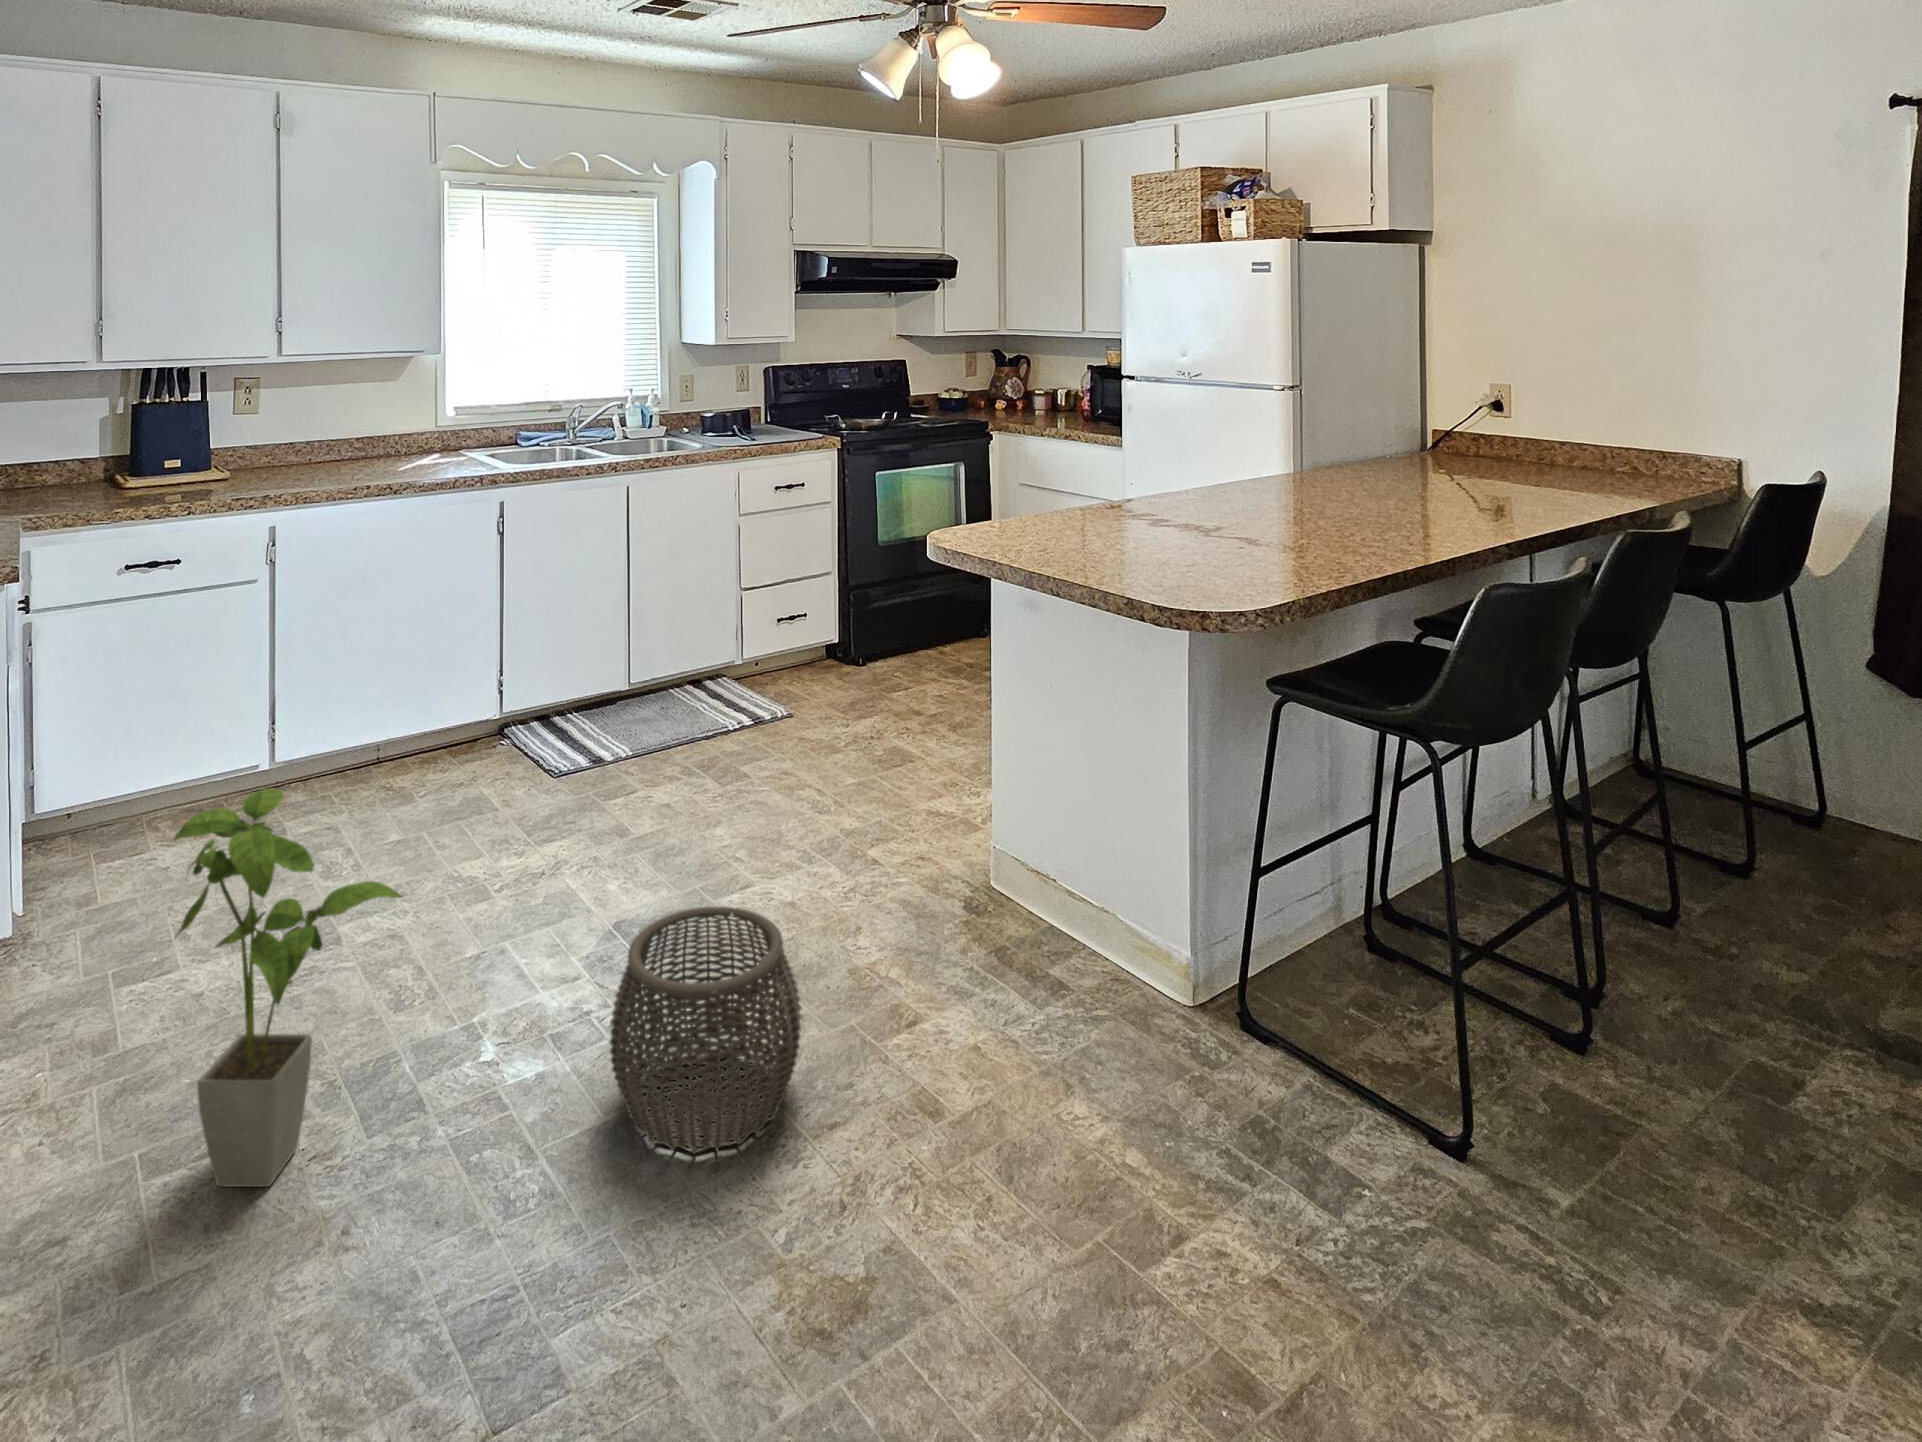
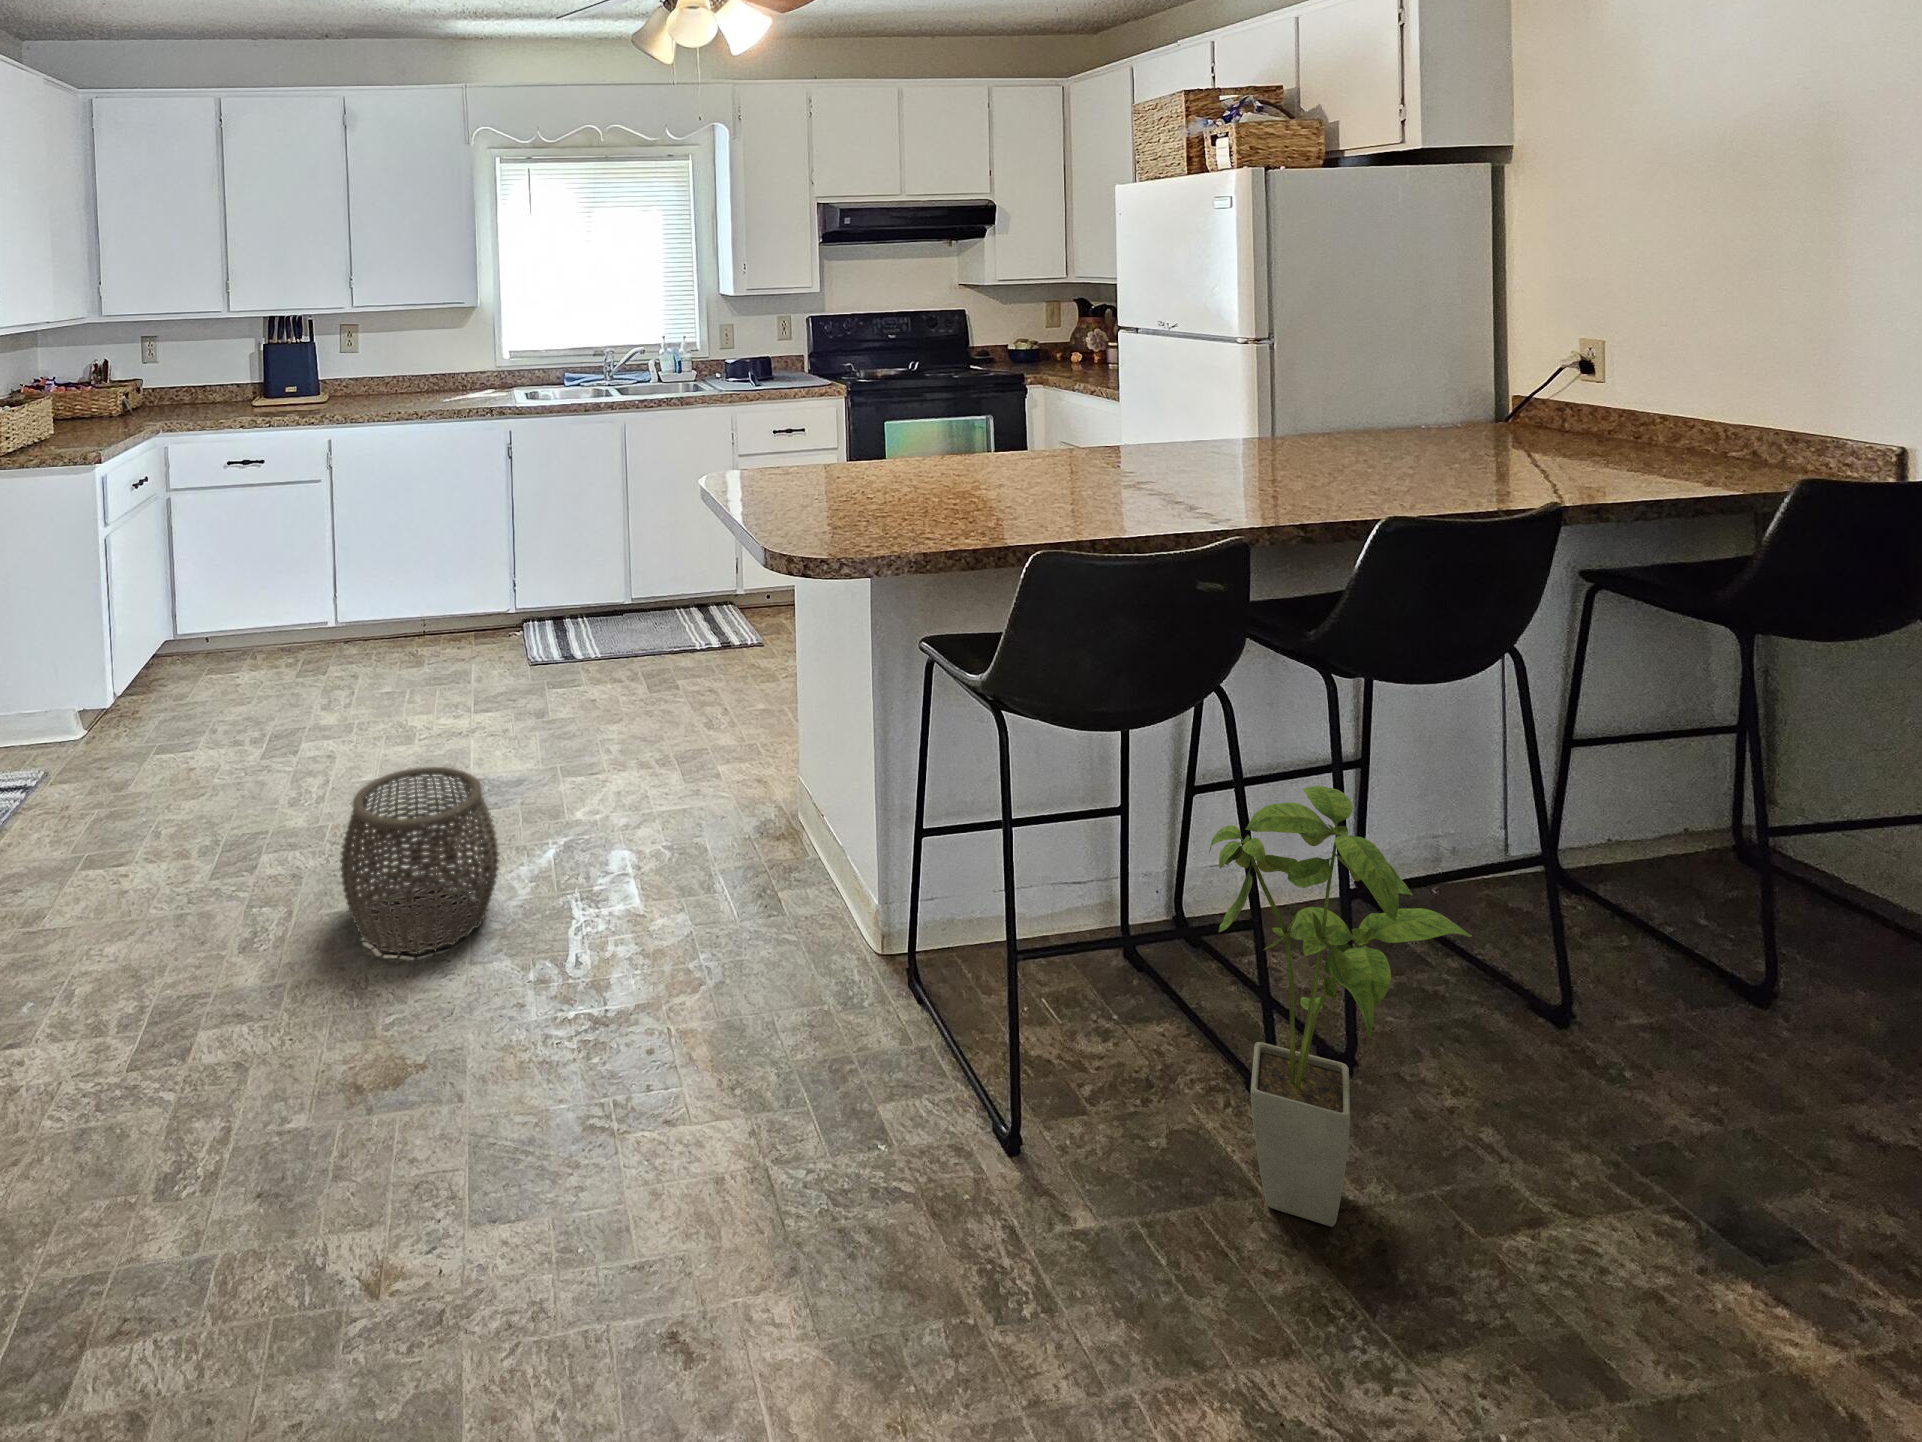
house plant: present [174,789,403,1187] -> present [1209,786,1472,1227]

